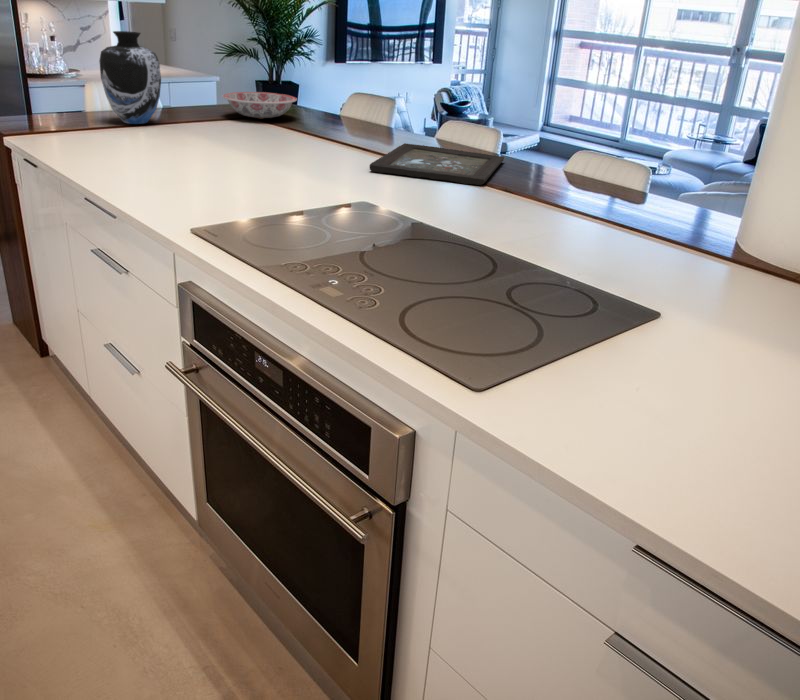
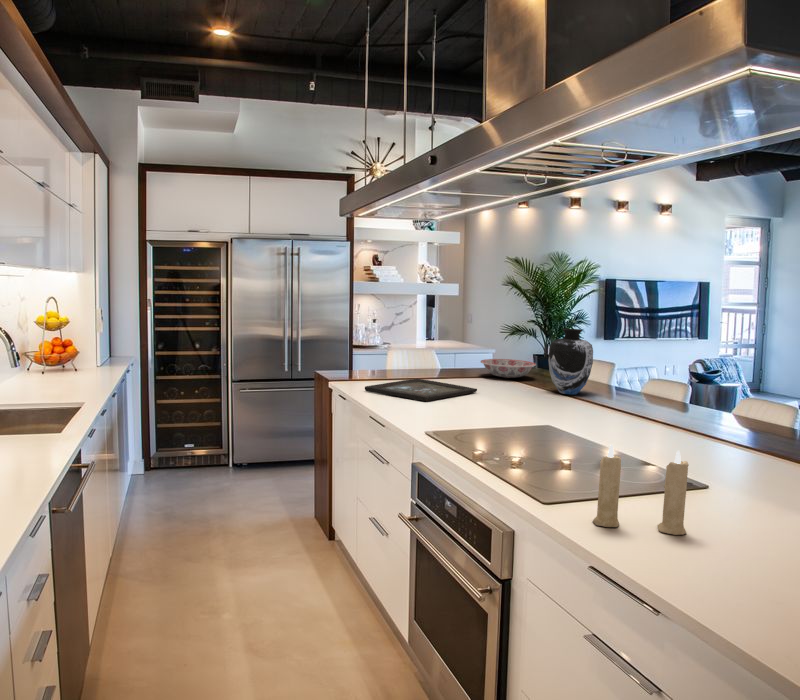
vase: present [99,31,161,124] -> present [548,329,593,394]
tray: present [370,143,504,185] -> present [365,379,477,401]
candle: none [575,276,766,433] -> present [593,445,689,535]

